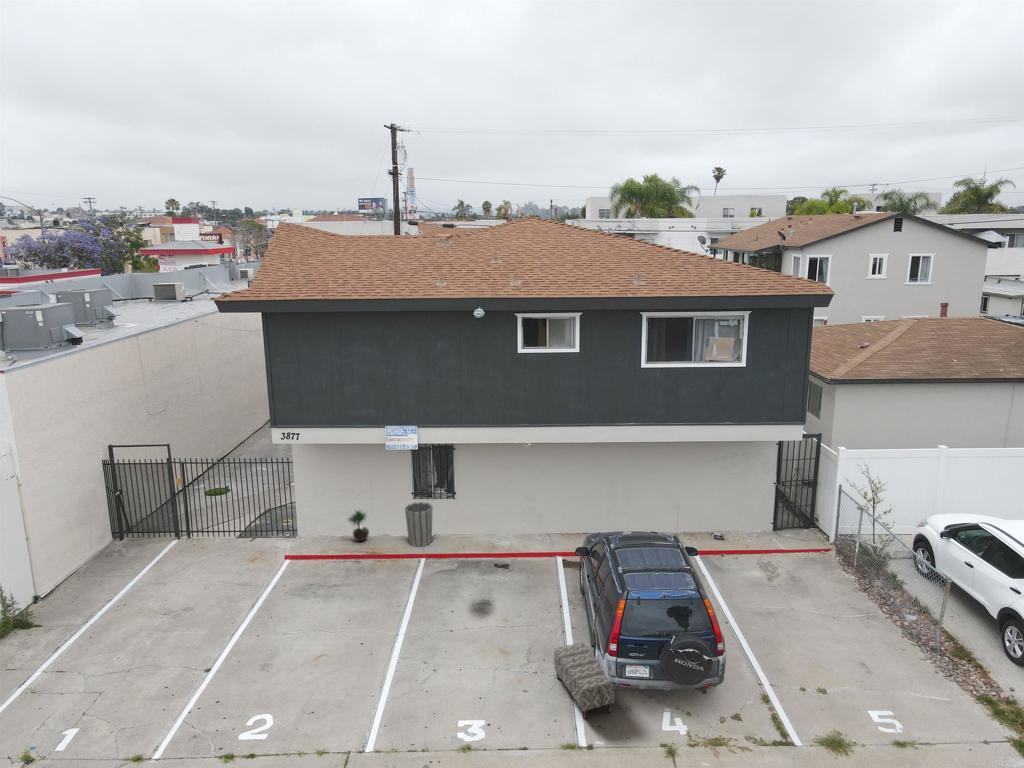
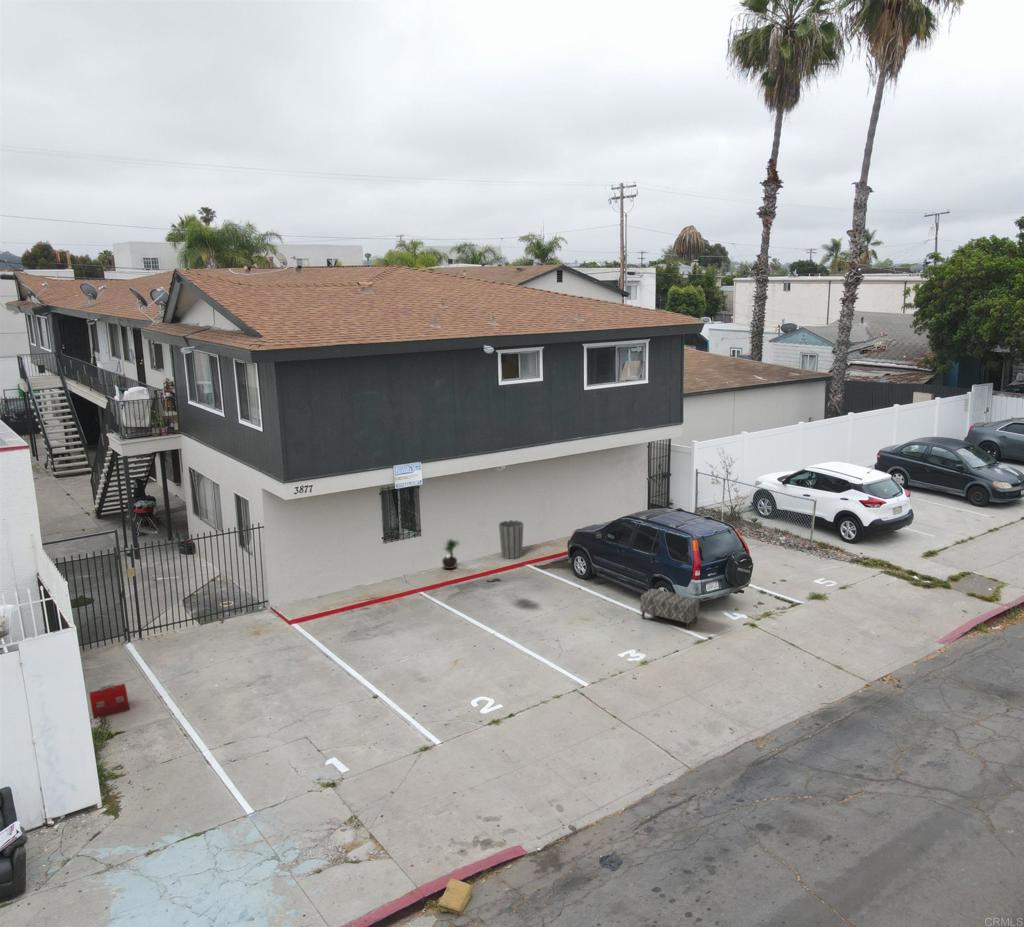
trash can: present [405,502,433,547] -> present [499,520,523,559]
potted tree: present [349,511,369,541] -> present [442,540,459,569]
toolbox: none [36,579,77,605] -> present [89,684,129,719]

